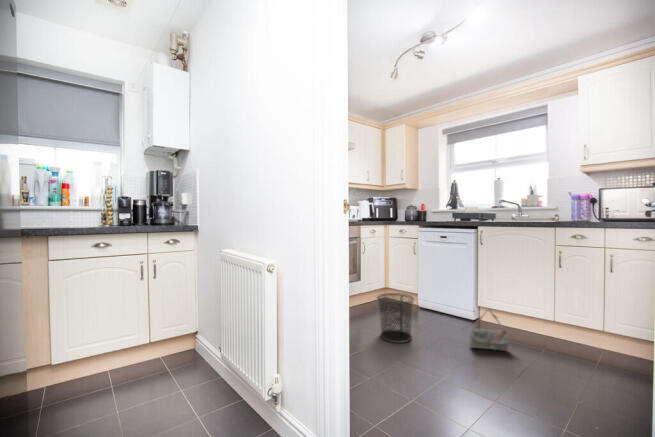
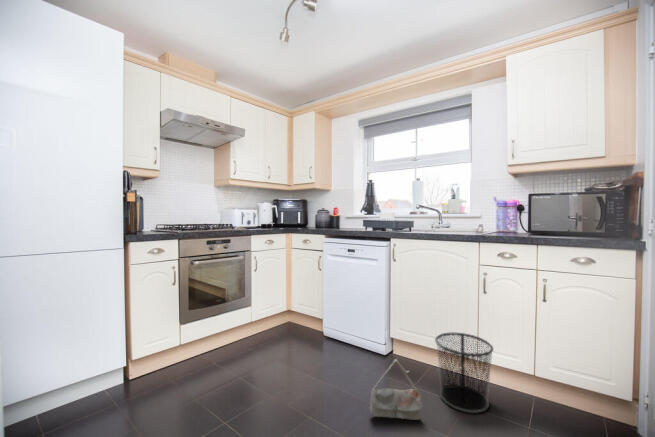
waste bin: present [377,293,414,343] -> present [435,332,493,413]

